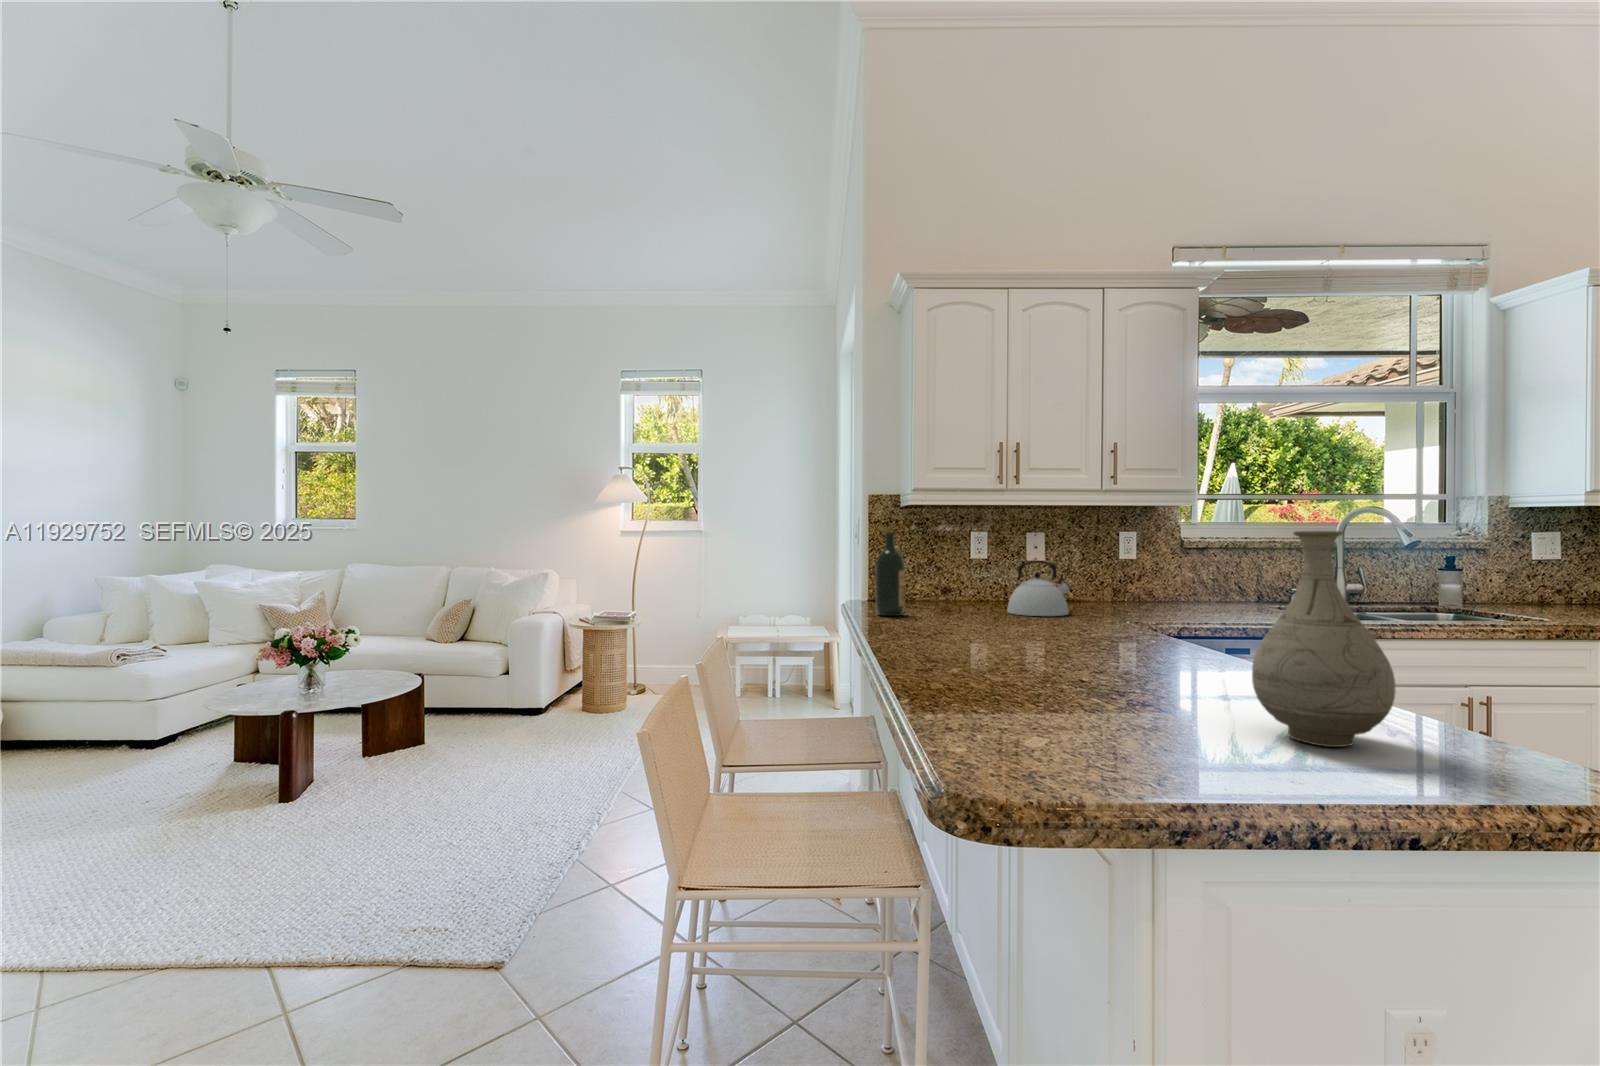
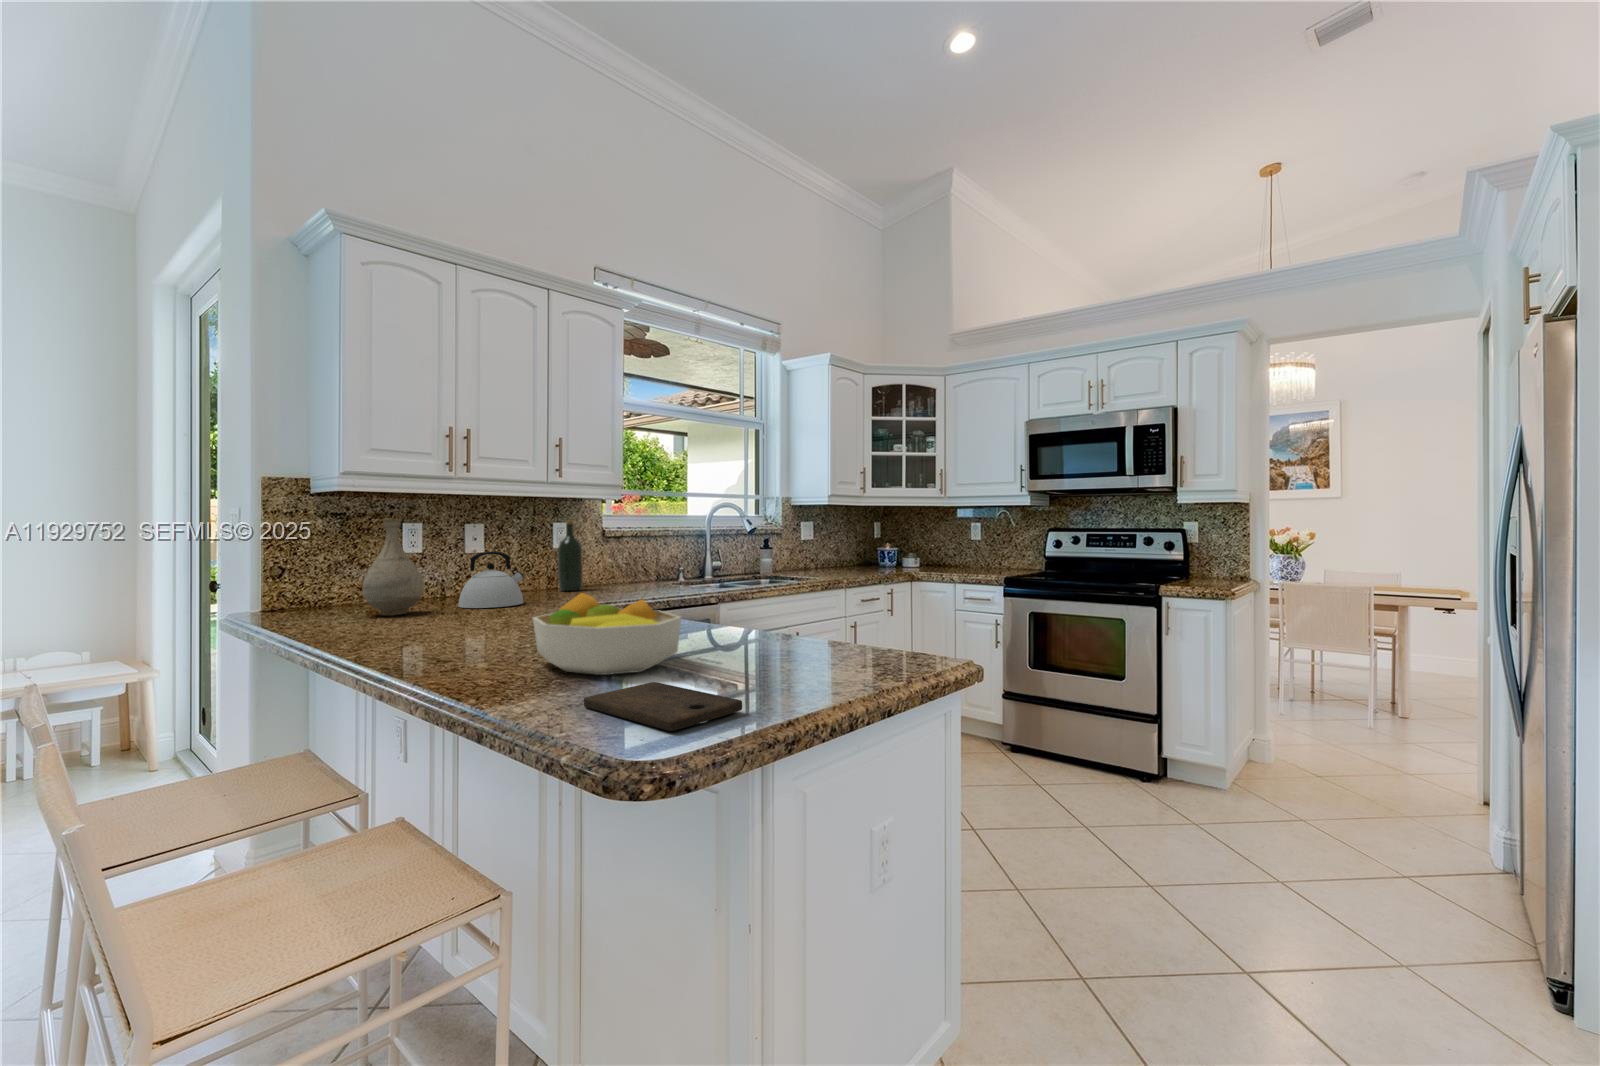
wine bottle: present [875,529,905,616] -> present [558,521,583,591]
vase: present [1252,531,1396,747] -> present [363,519,424,616]
fruit bowl: none [996,611,1146,706] -> present [533,593,681,675]
cutting board: none [991,719,1144,775] -> present [584,682,742,731]

